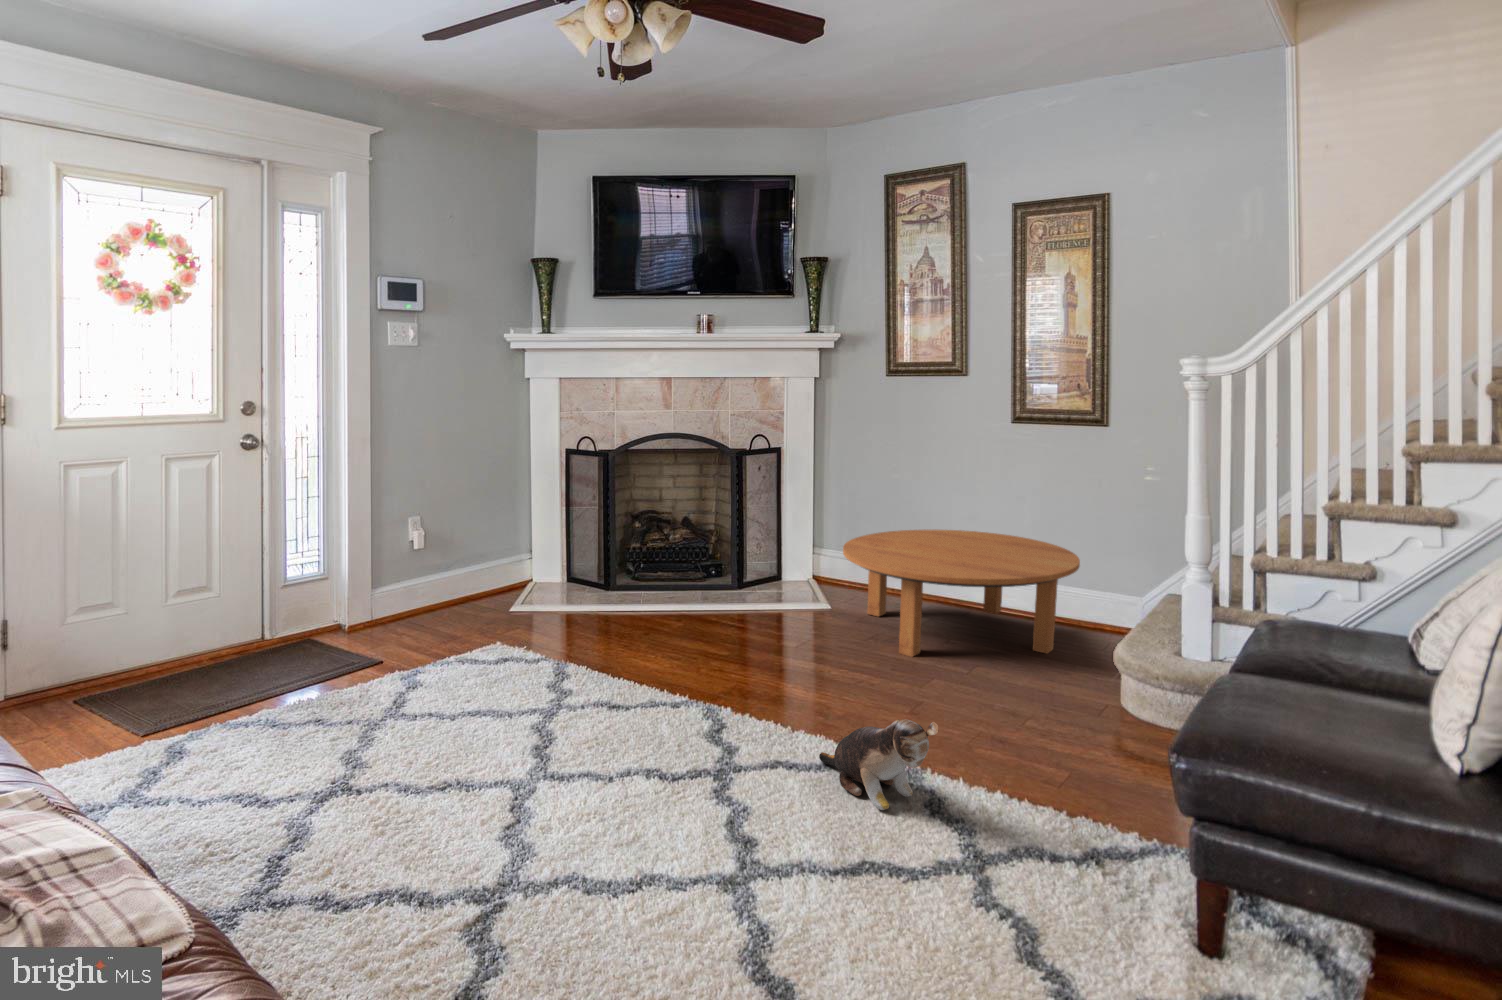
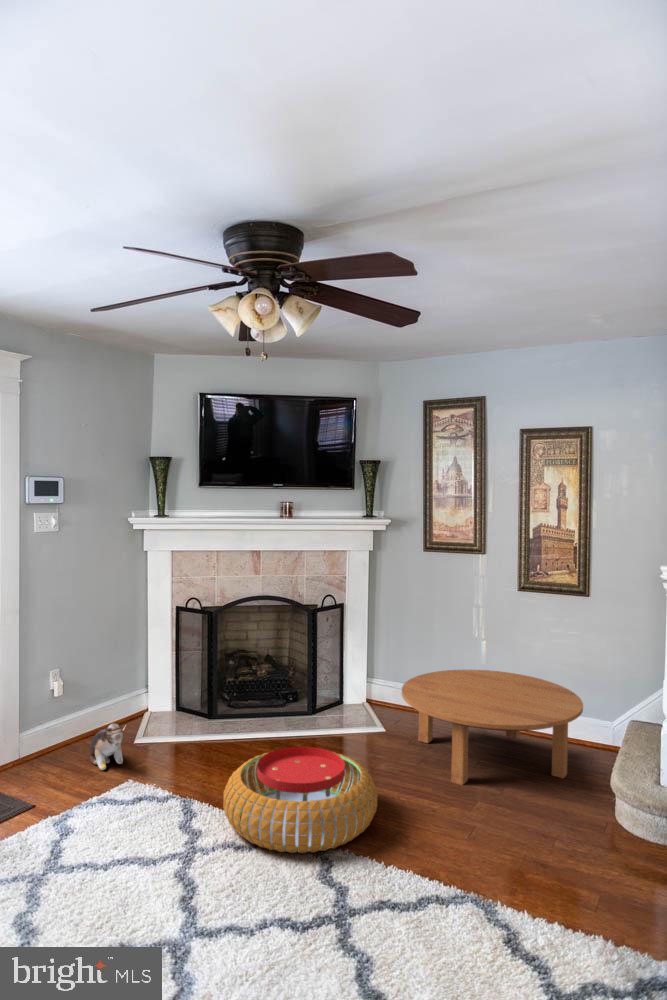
pouf: none [600,601,794,714] -> present [223,747,378,853]
plush toy: present [819,719,938,810] -> present [90,724,126,770]

